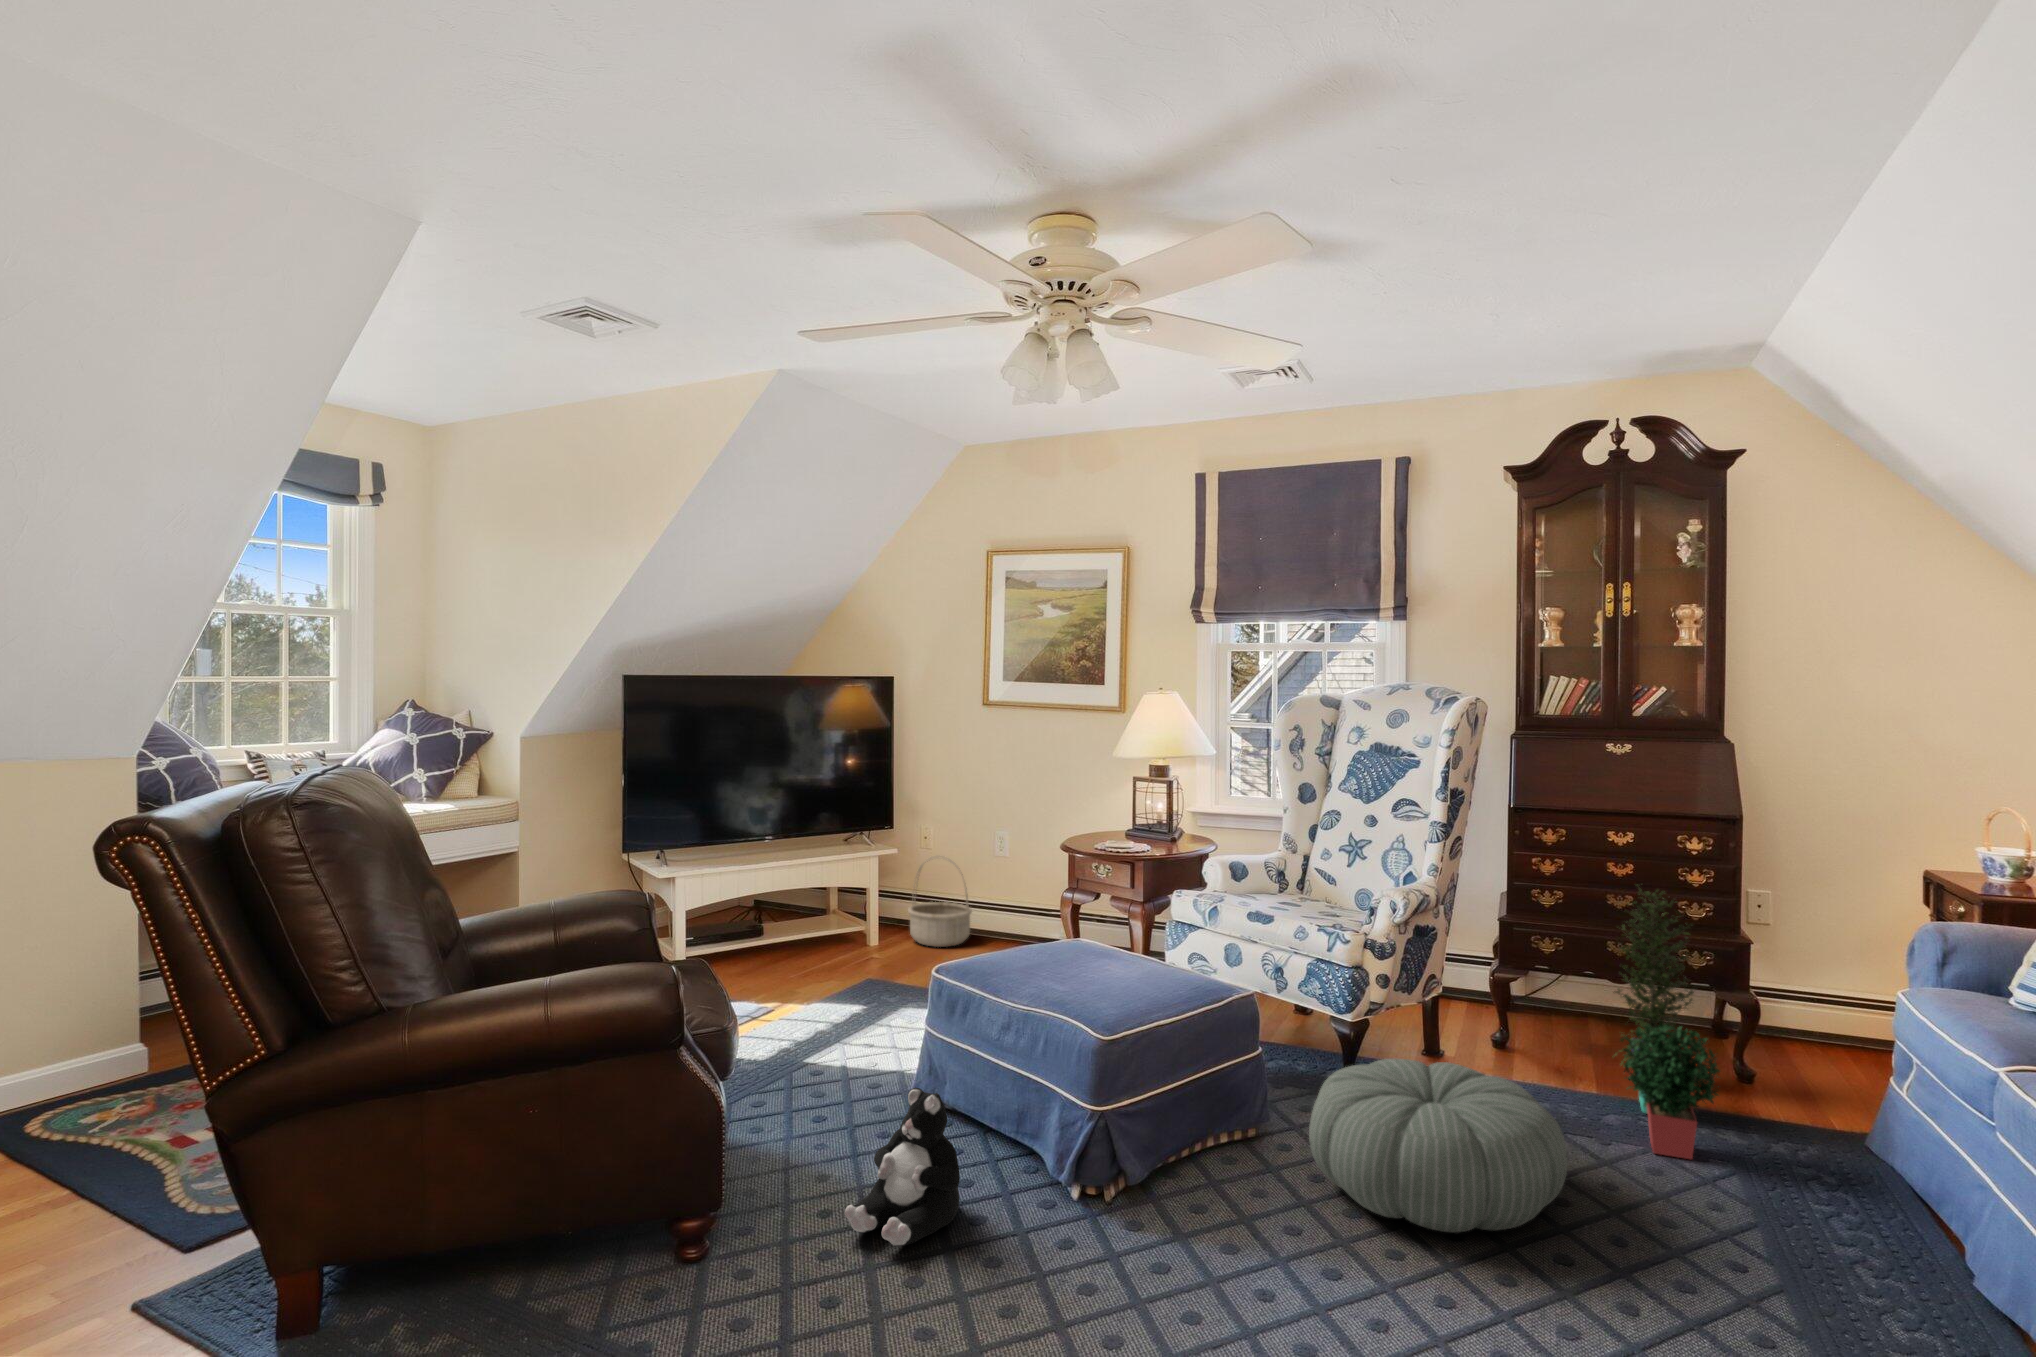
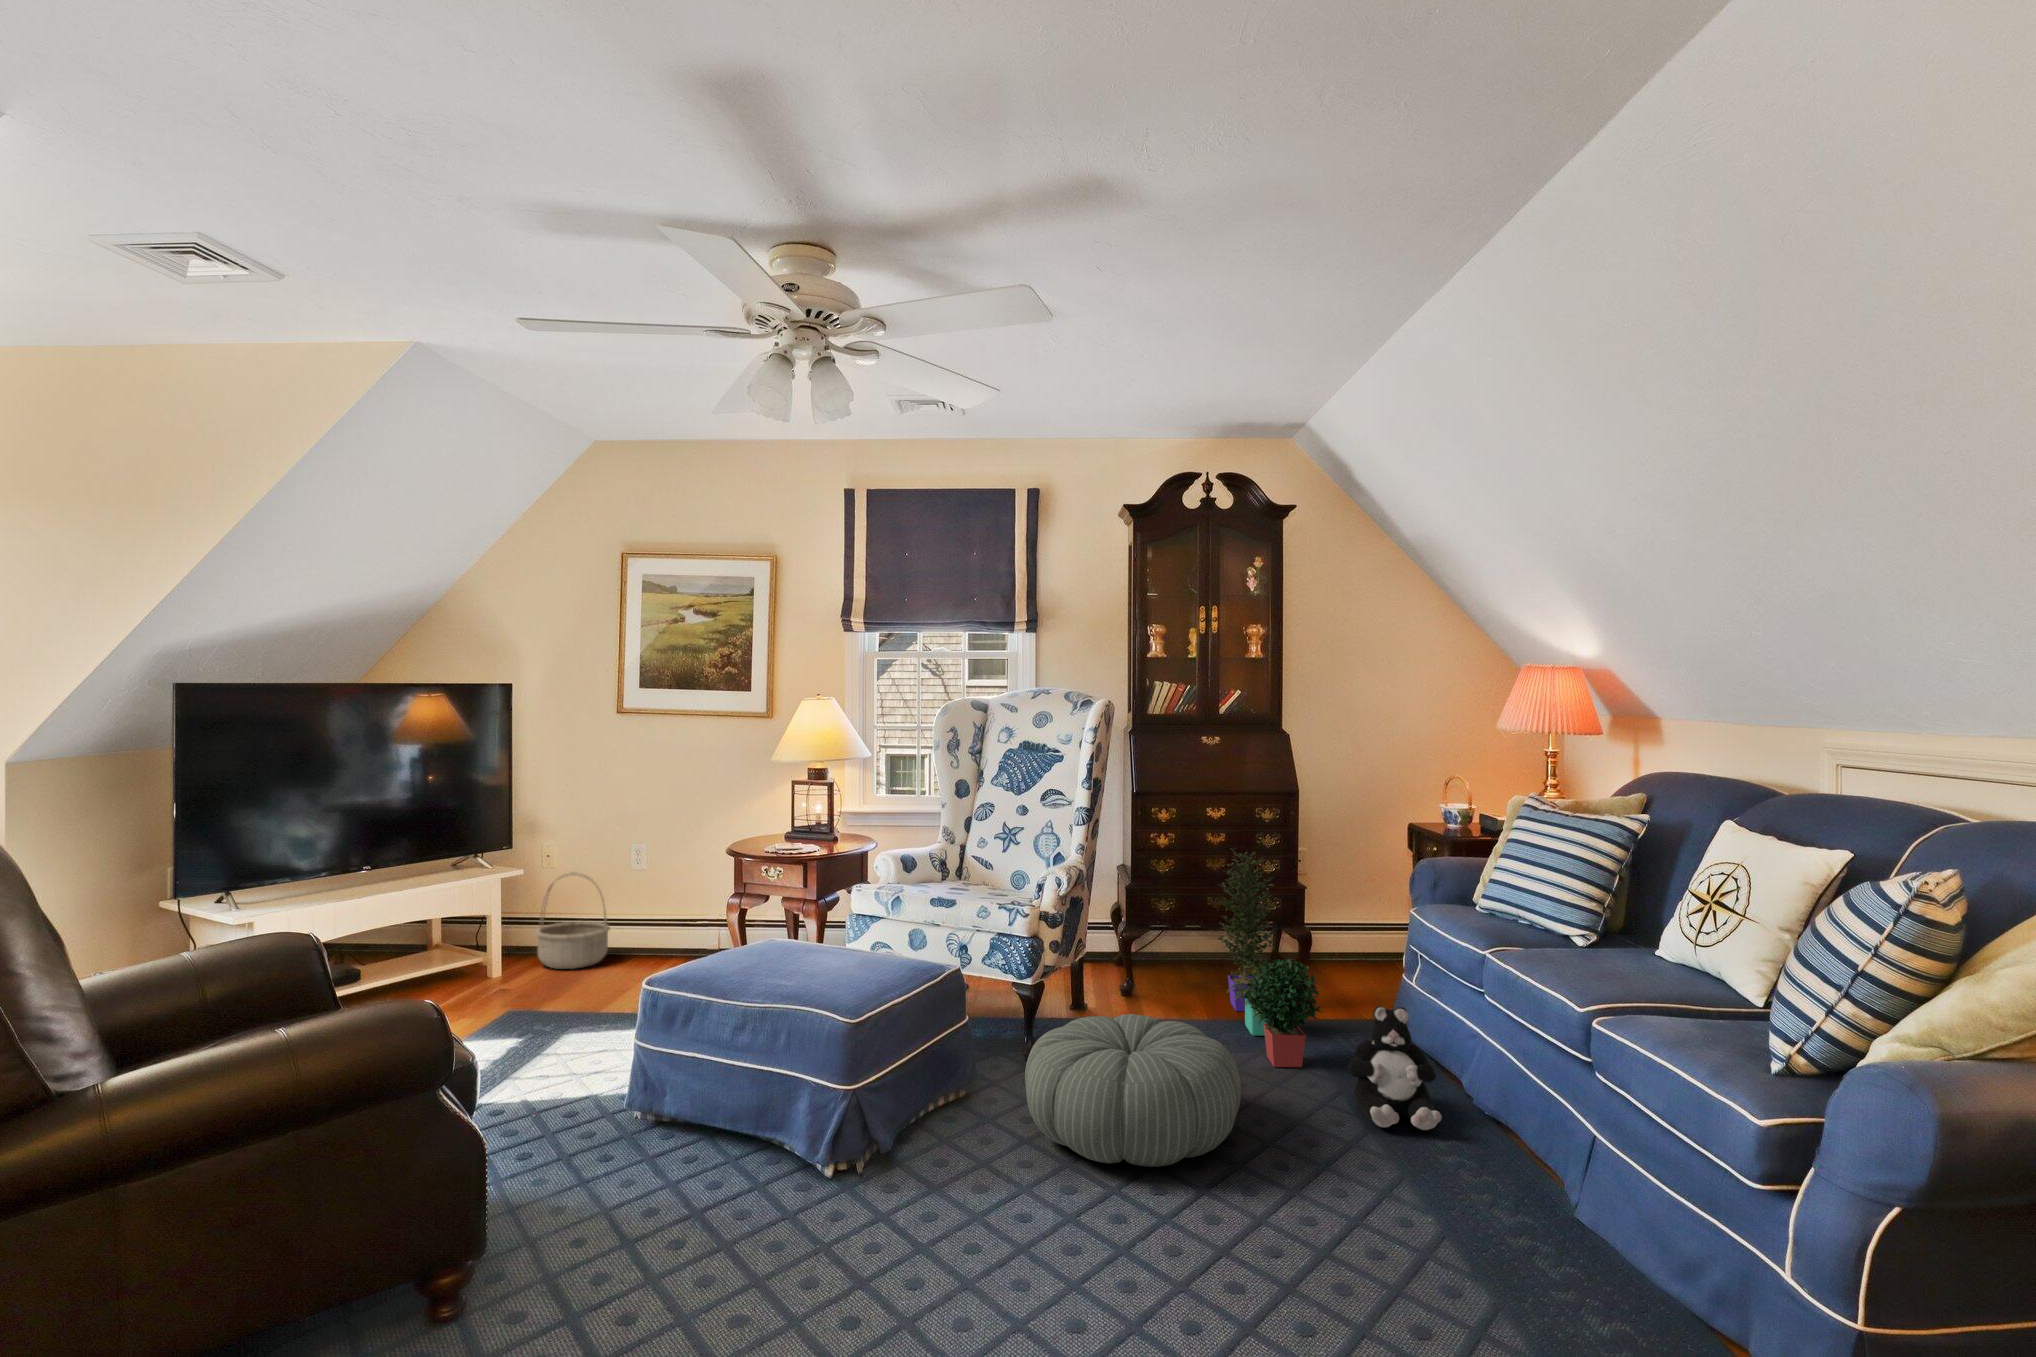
plush toy: present [845,1088,960,1246] -> present [1348,1006,1442,1131]

